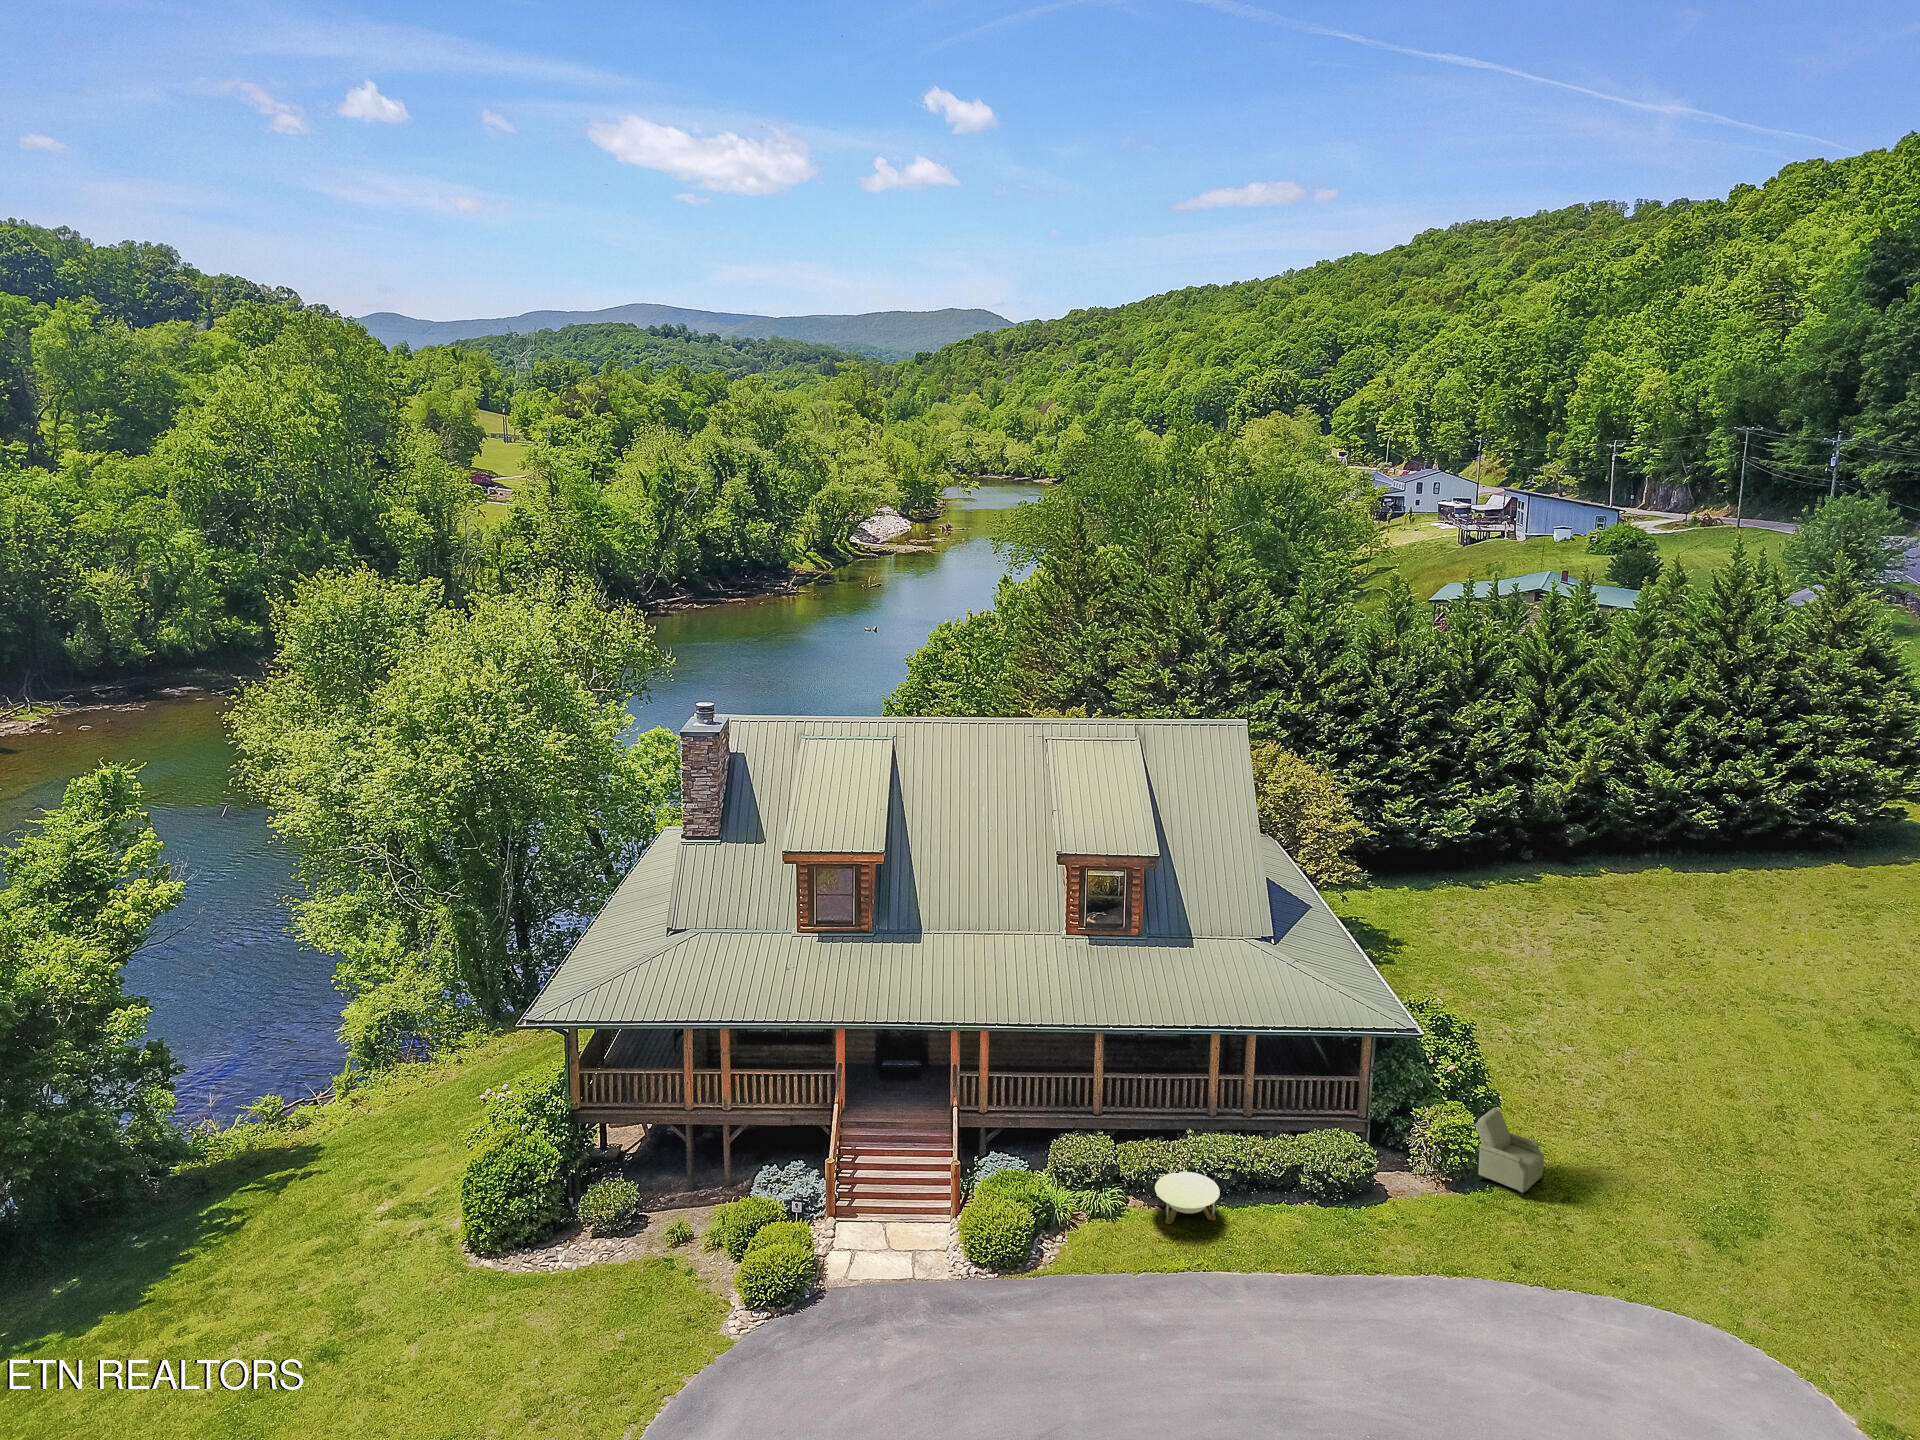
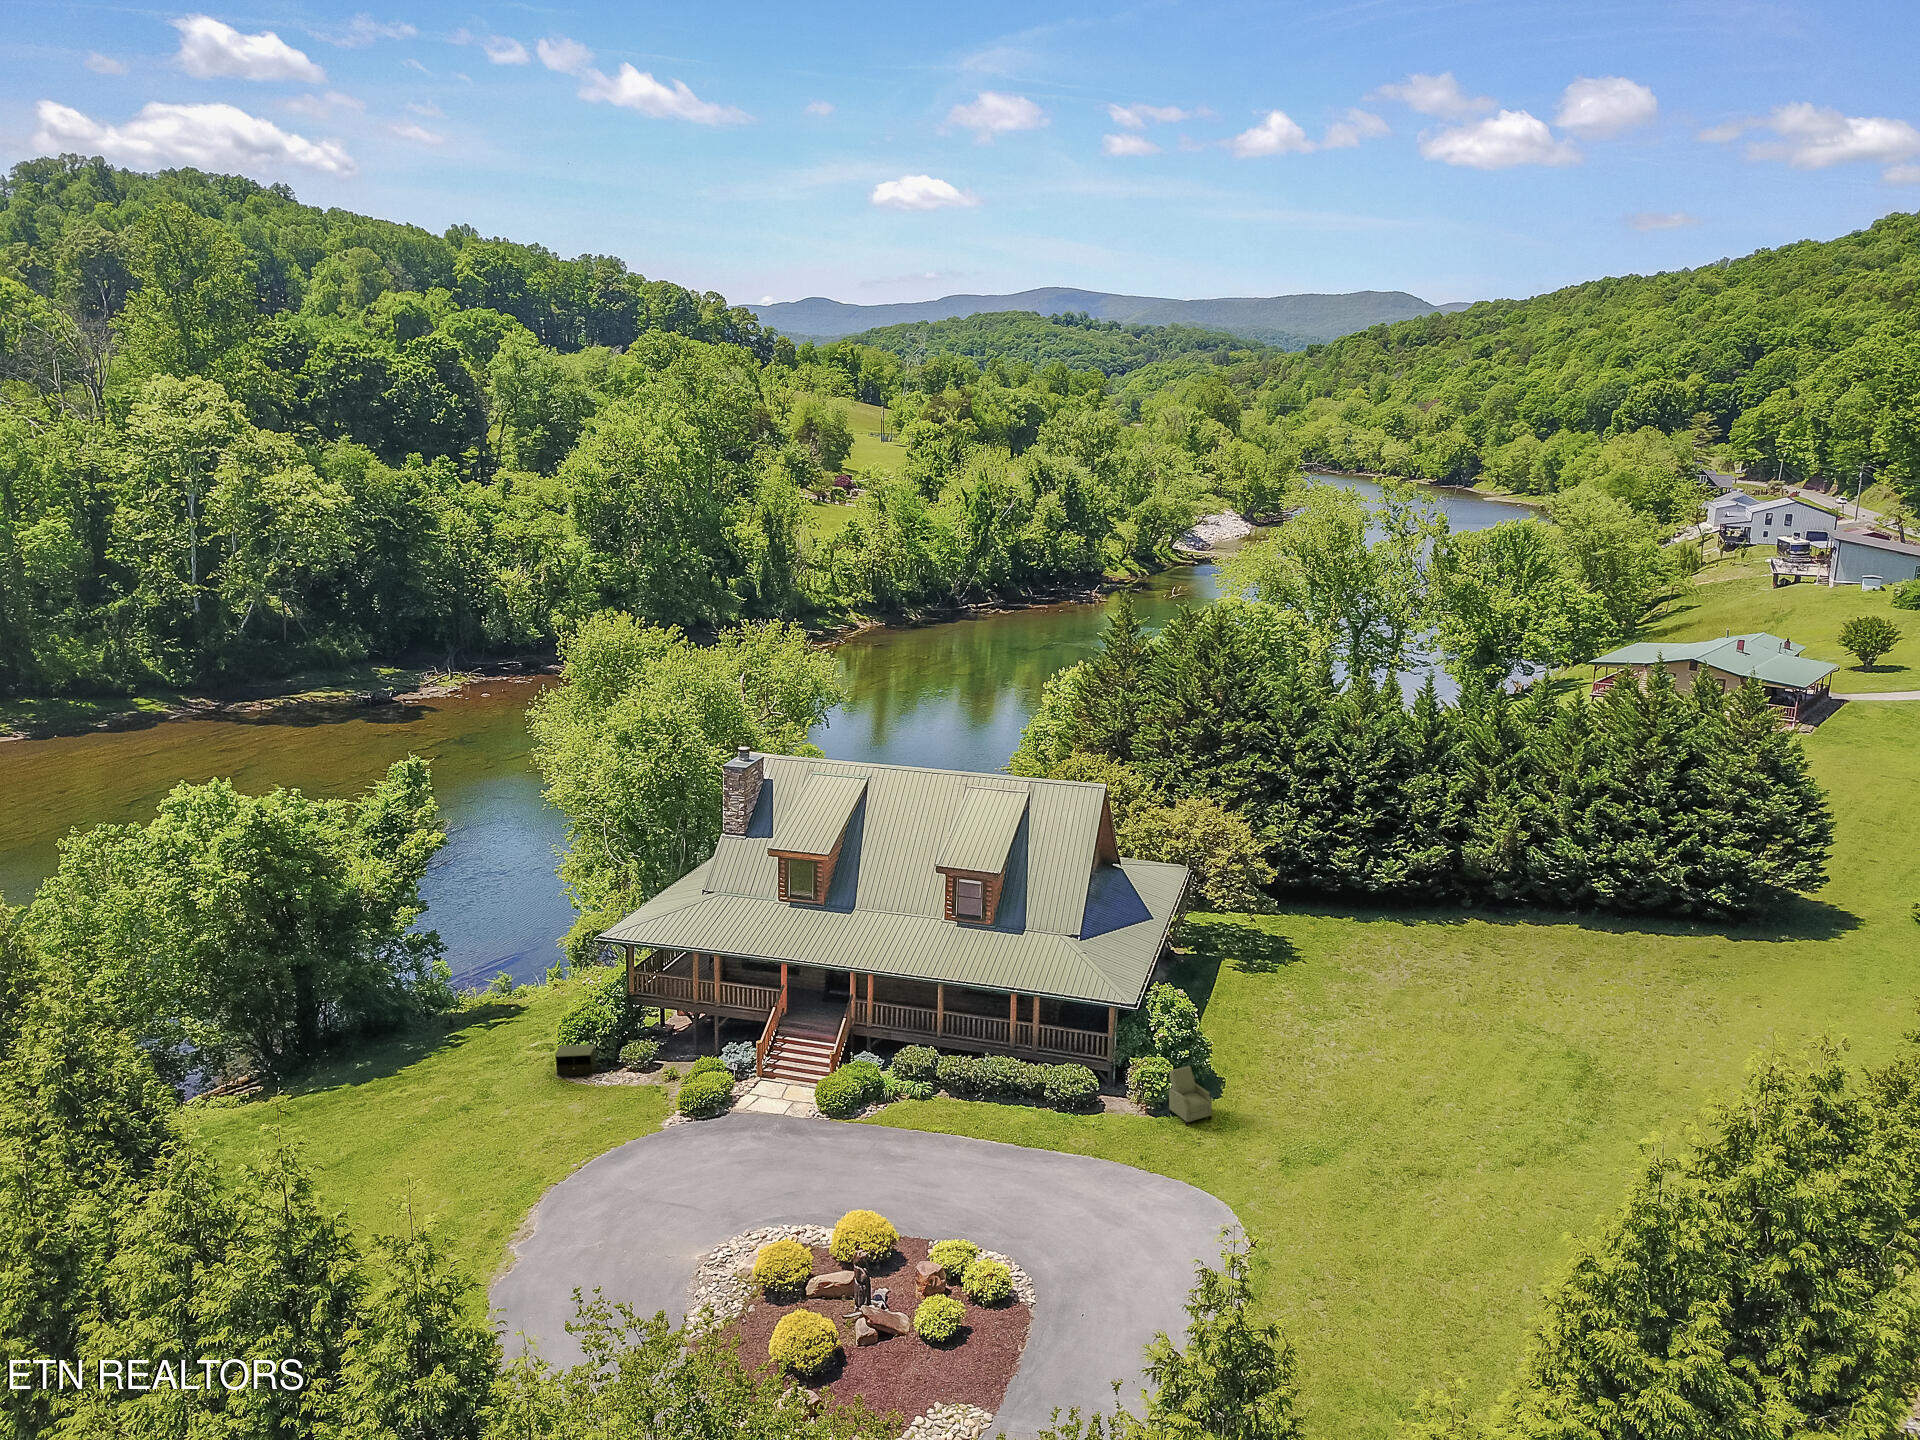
round table: present [1155,1172,1220,1224] -> none [945,1078,986,1109]
storage bench: none [479,1207,547,1276] -> present [555,1044,597,1078]

